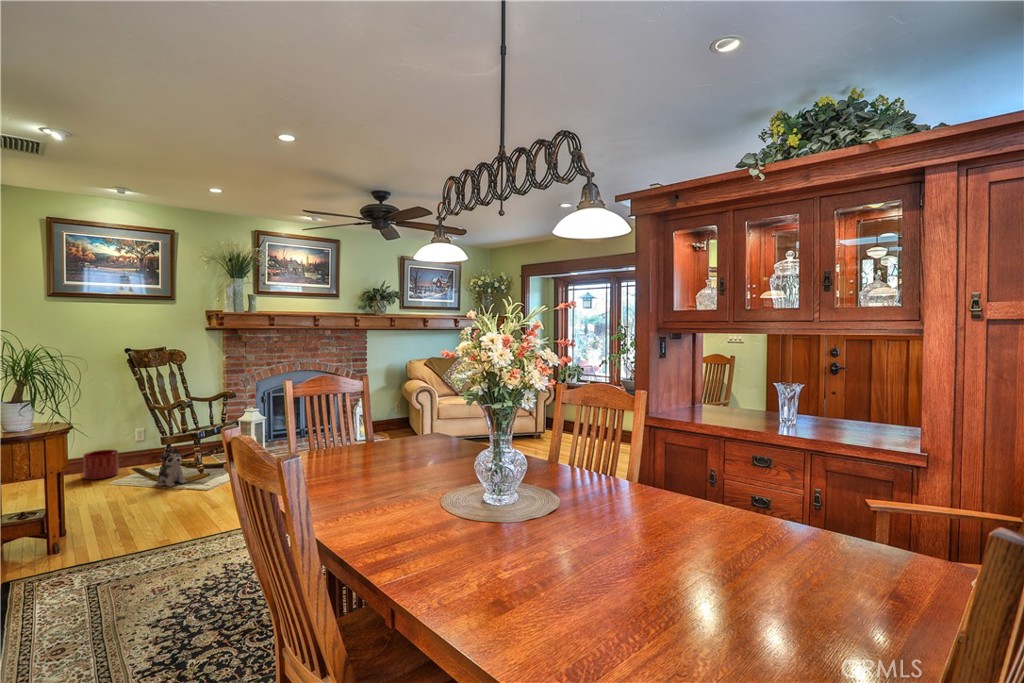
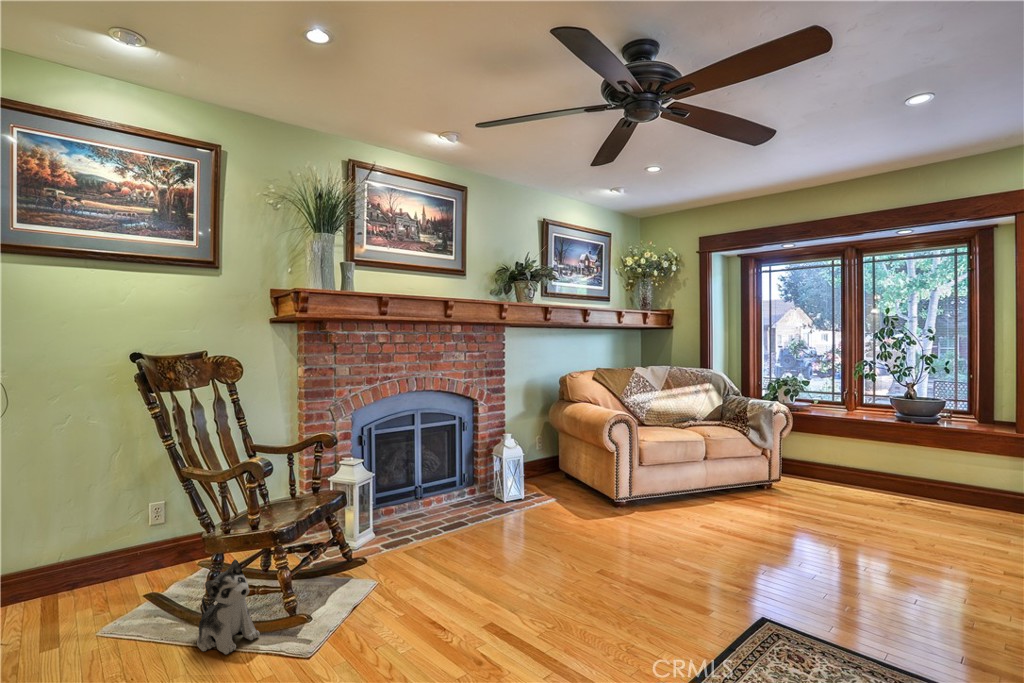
planter: present [83,450,119,480] -> none [42,556,115,629]

